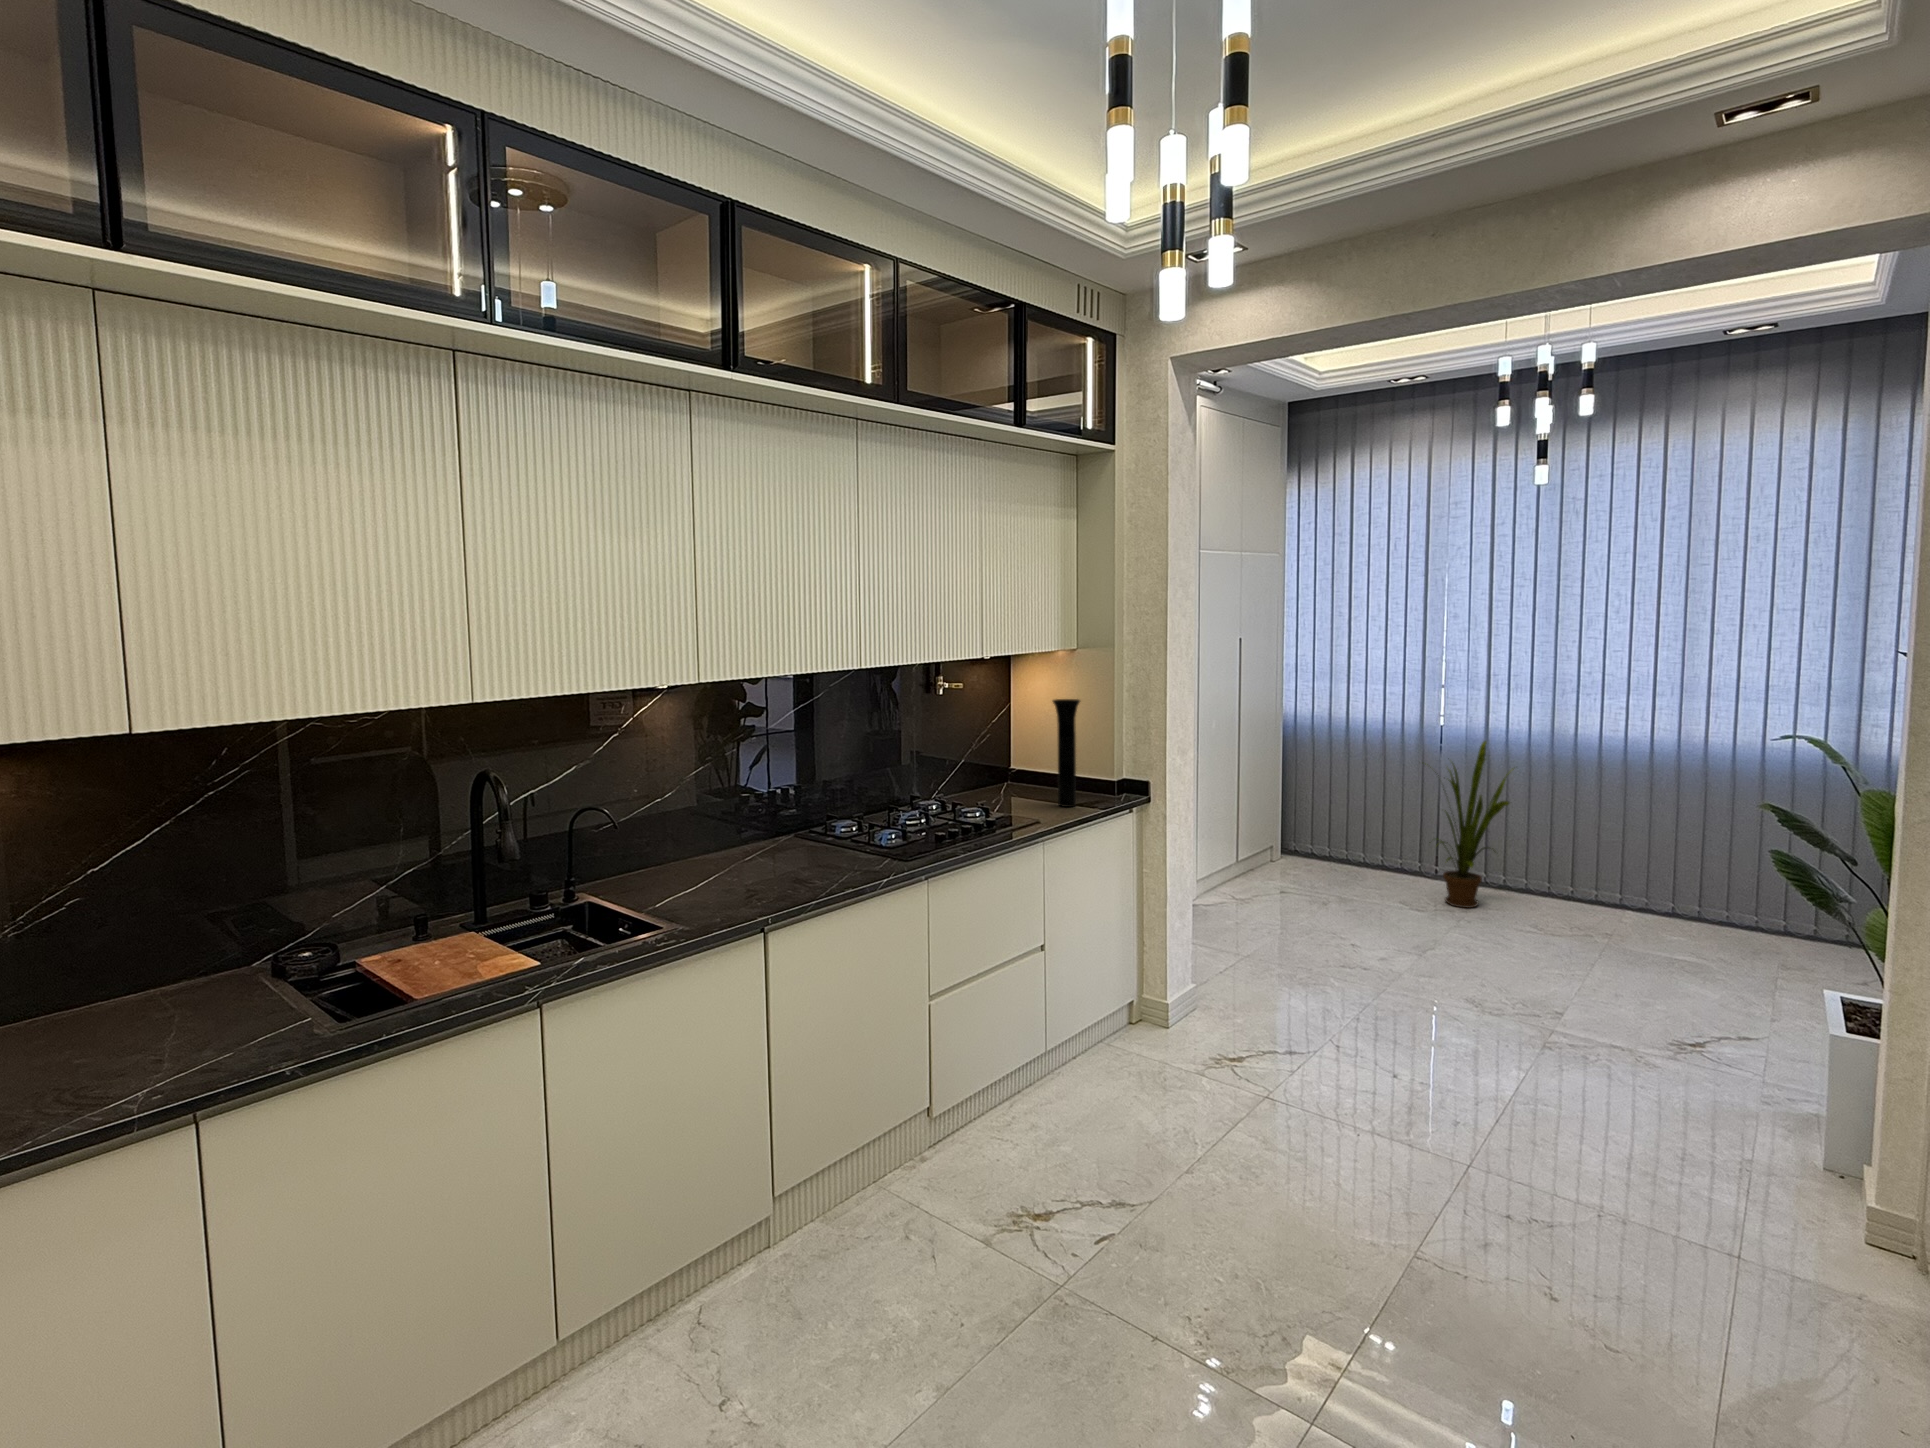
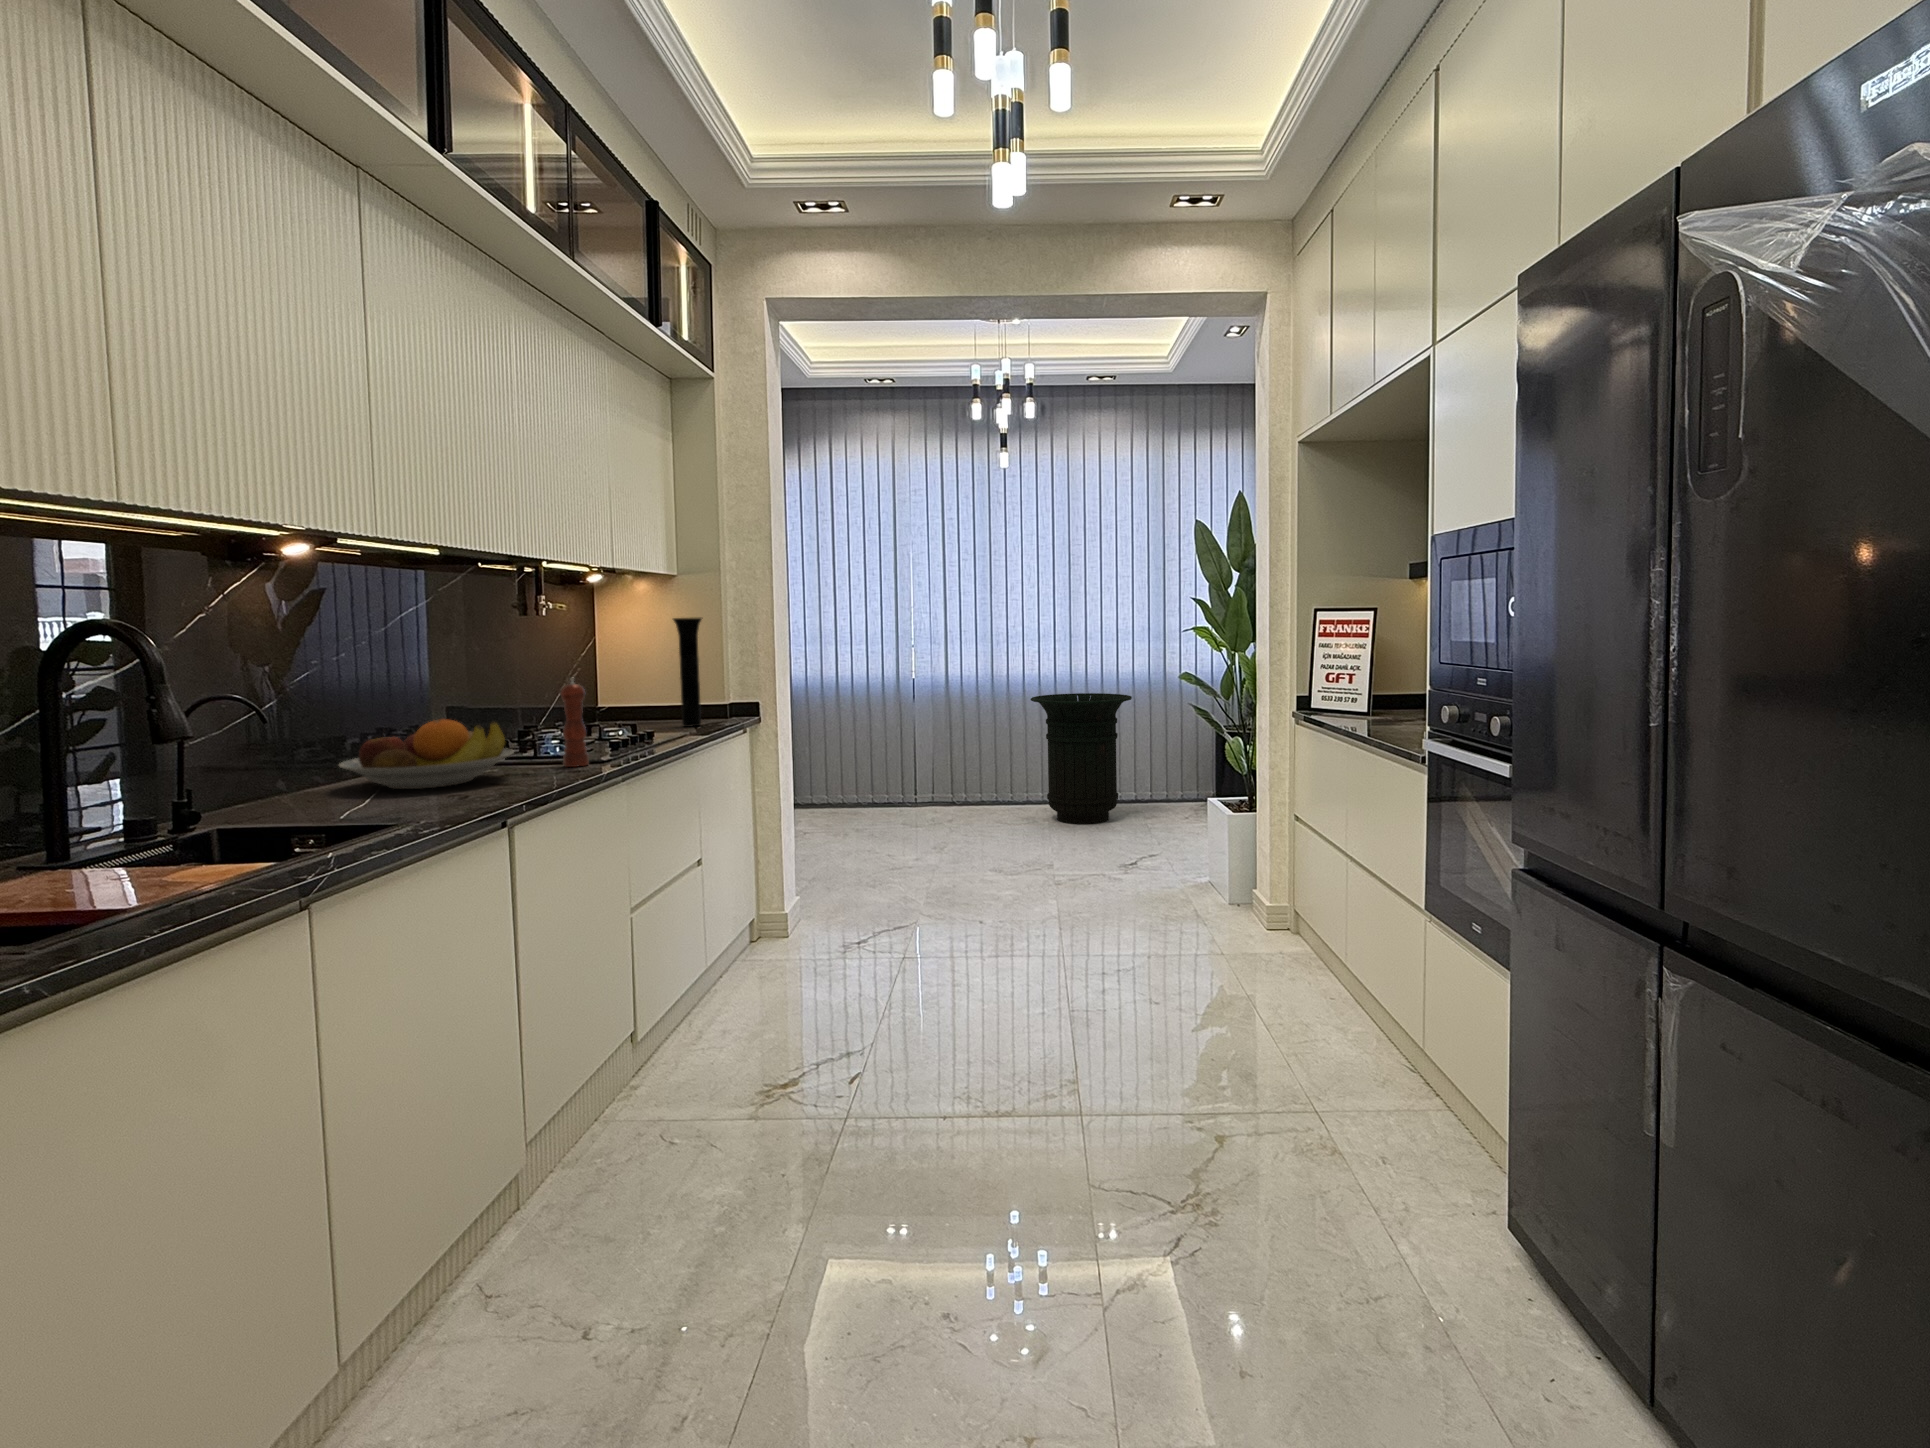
house plant: present [1425,741,1510,908] -> none [902,685,976,822]
trash can: none [1595,768,1772,957] -> present [1031,693,1132,824]
pepper mill: none [867,788,889,868] -> present [561,678,589,767]
fruit bowl: none [694,822,817,881] -> present [339,719,514,789]

